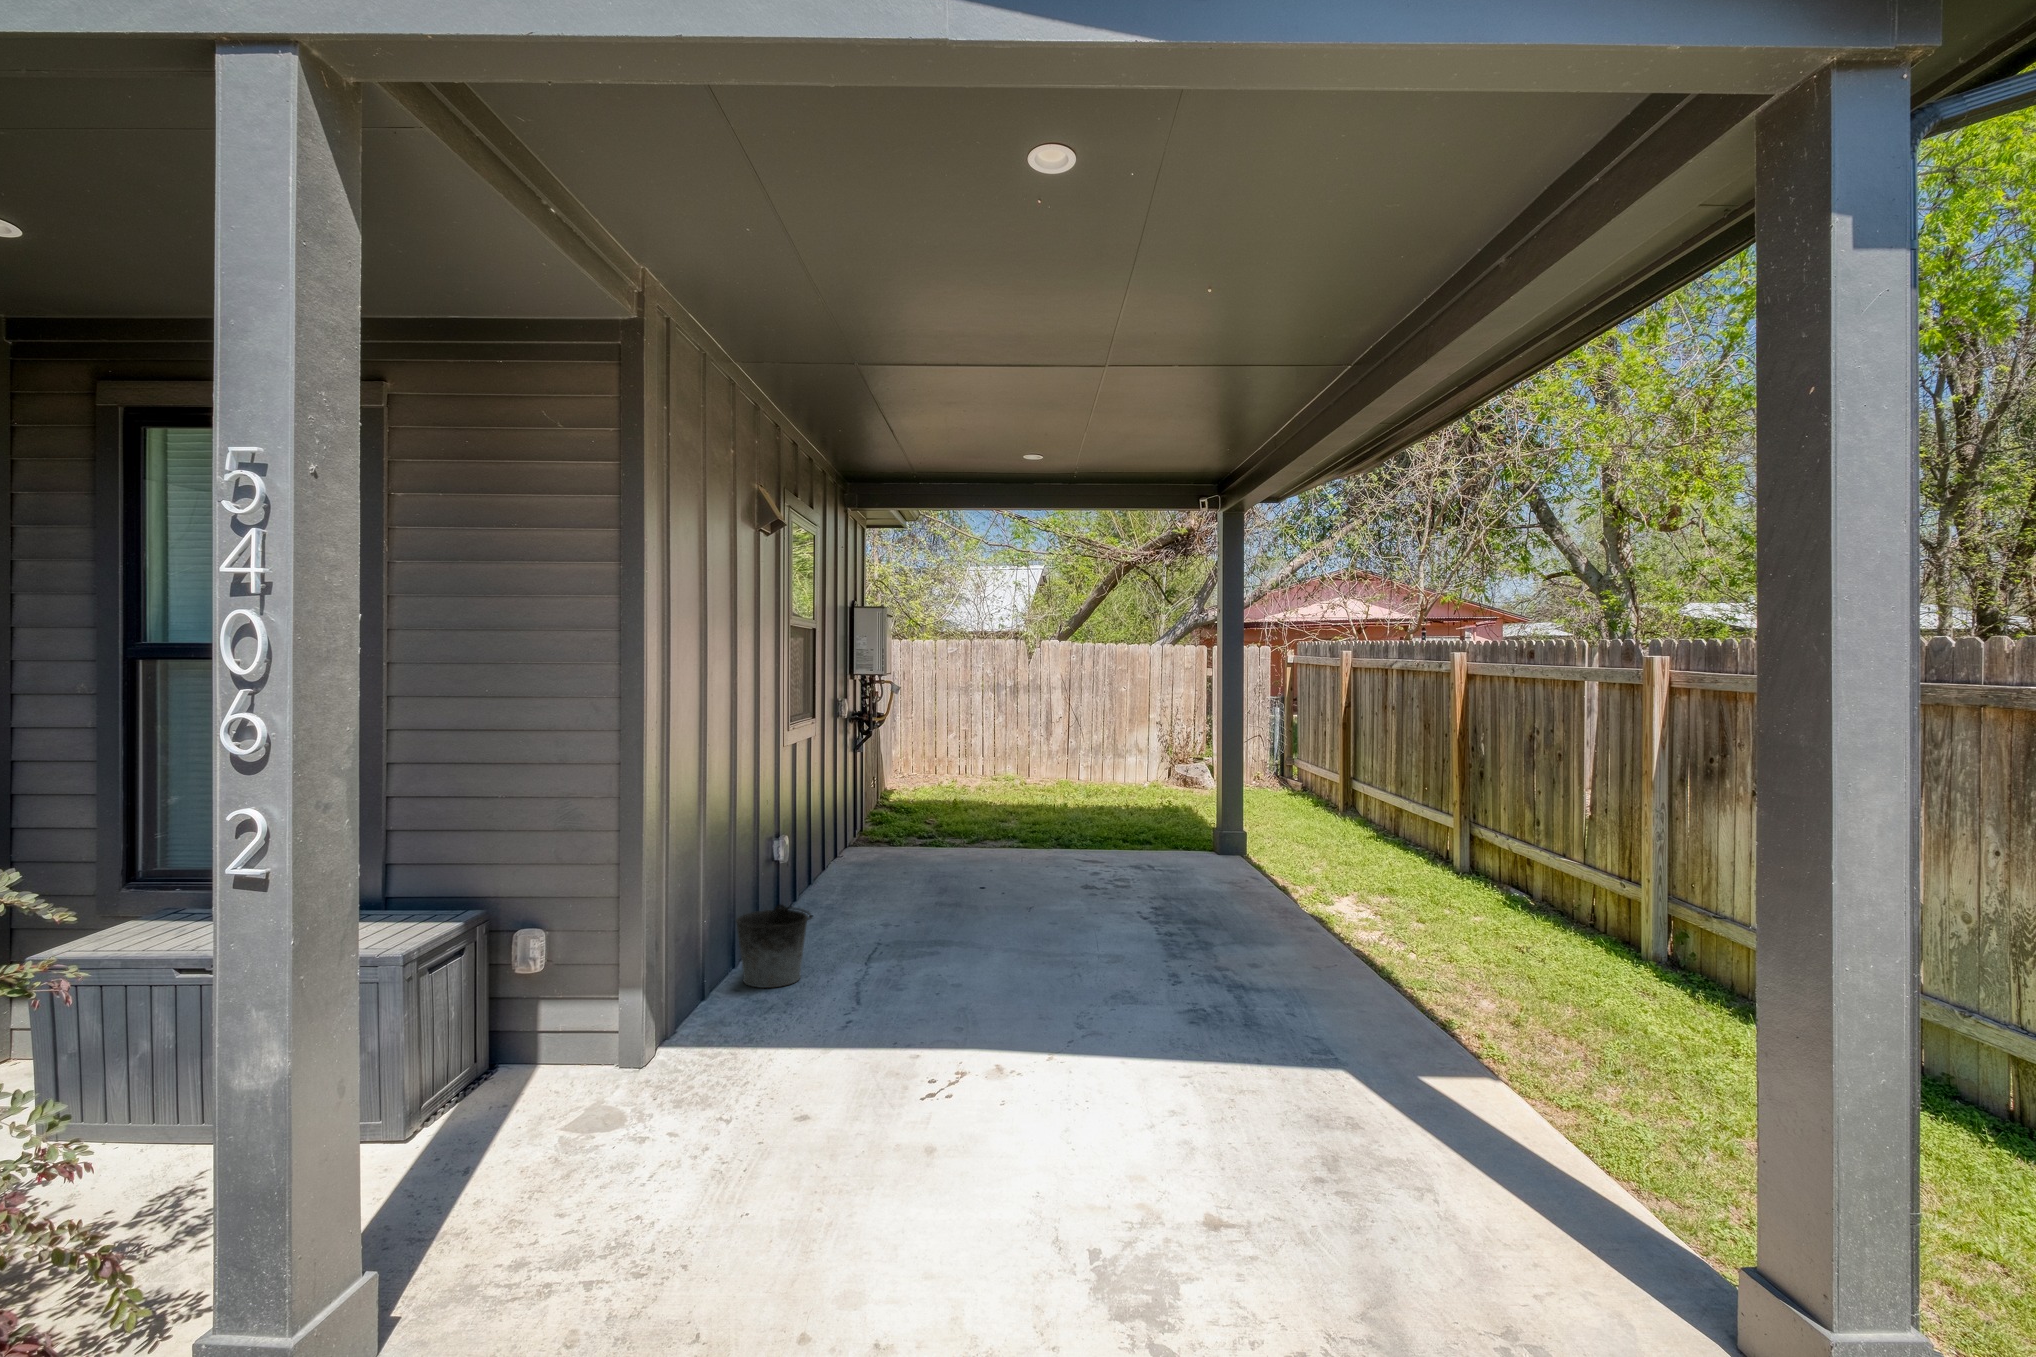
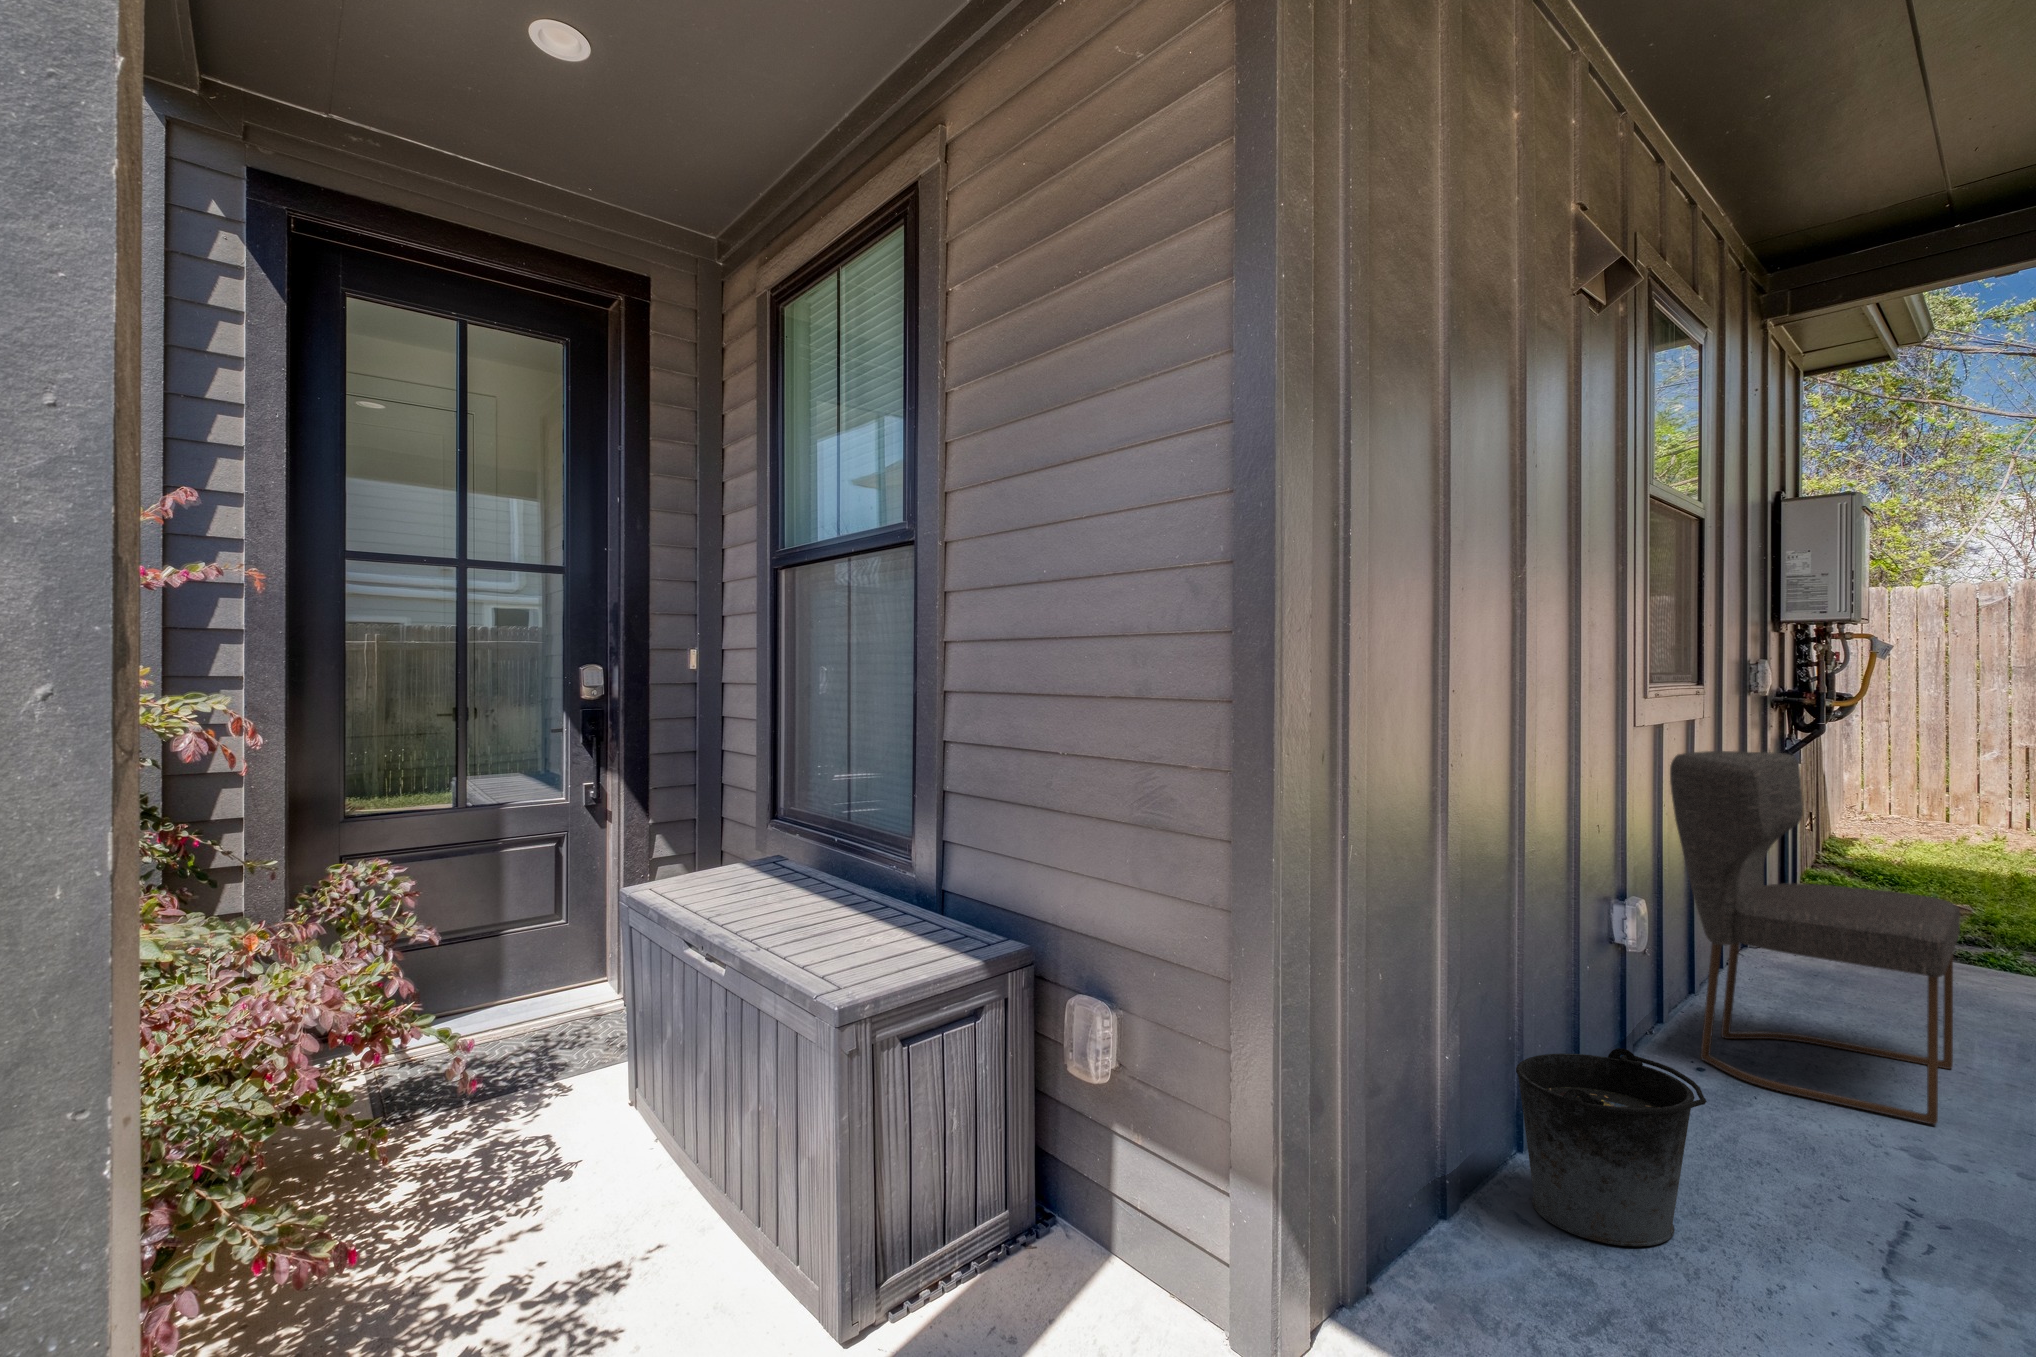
chair: none [799,756,916,919] -> present [1670,751,1960,1125]

